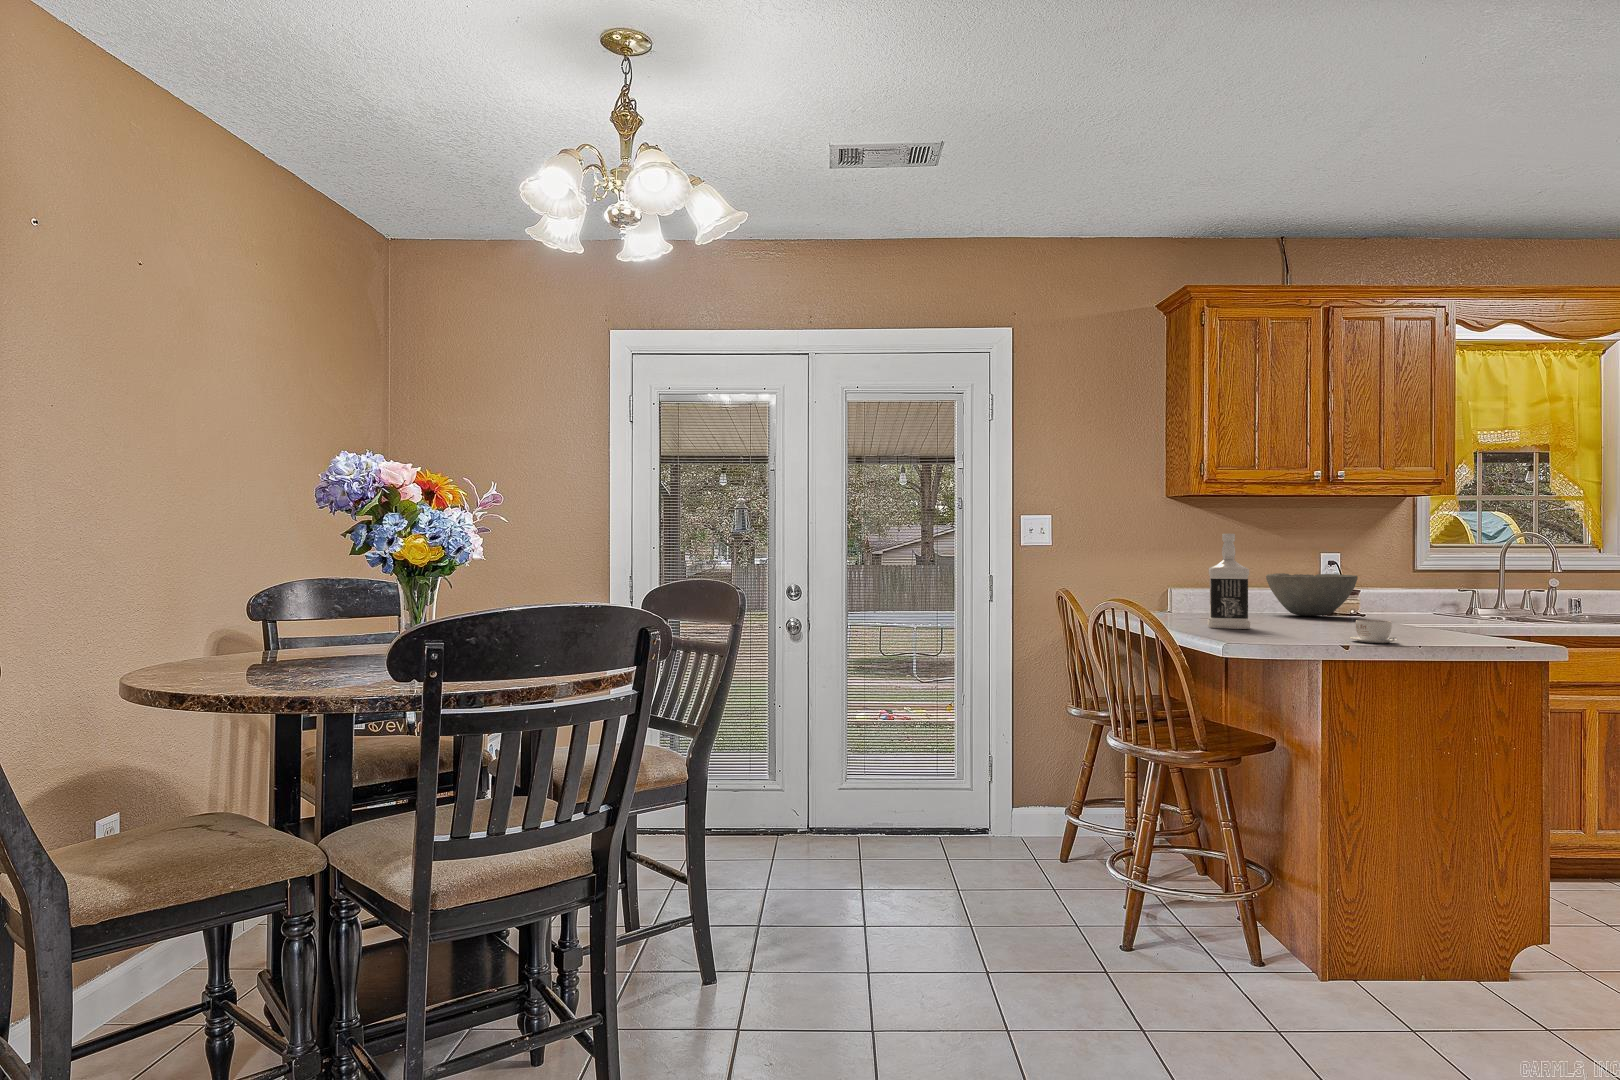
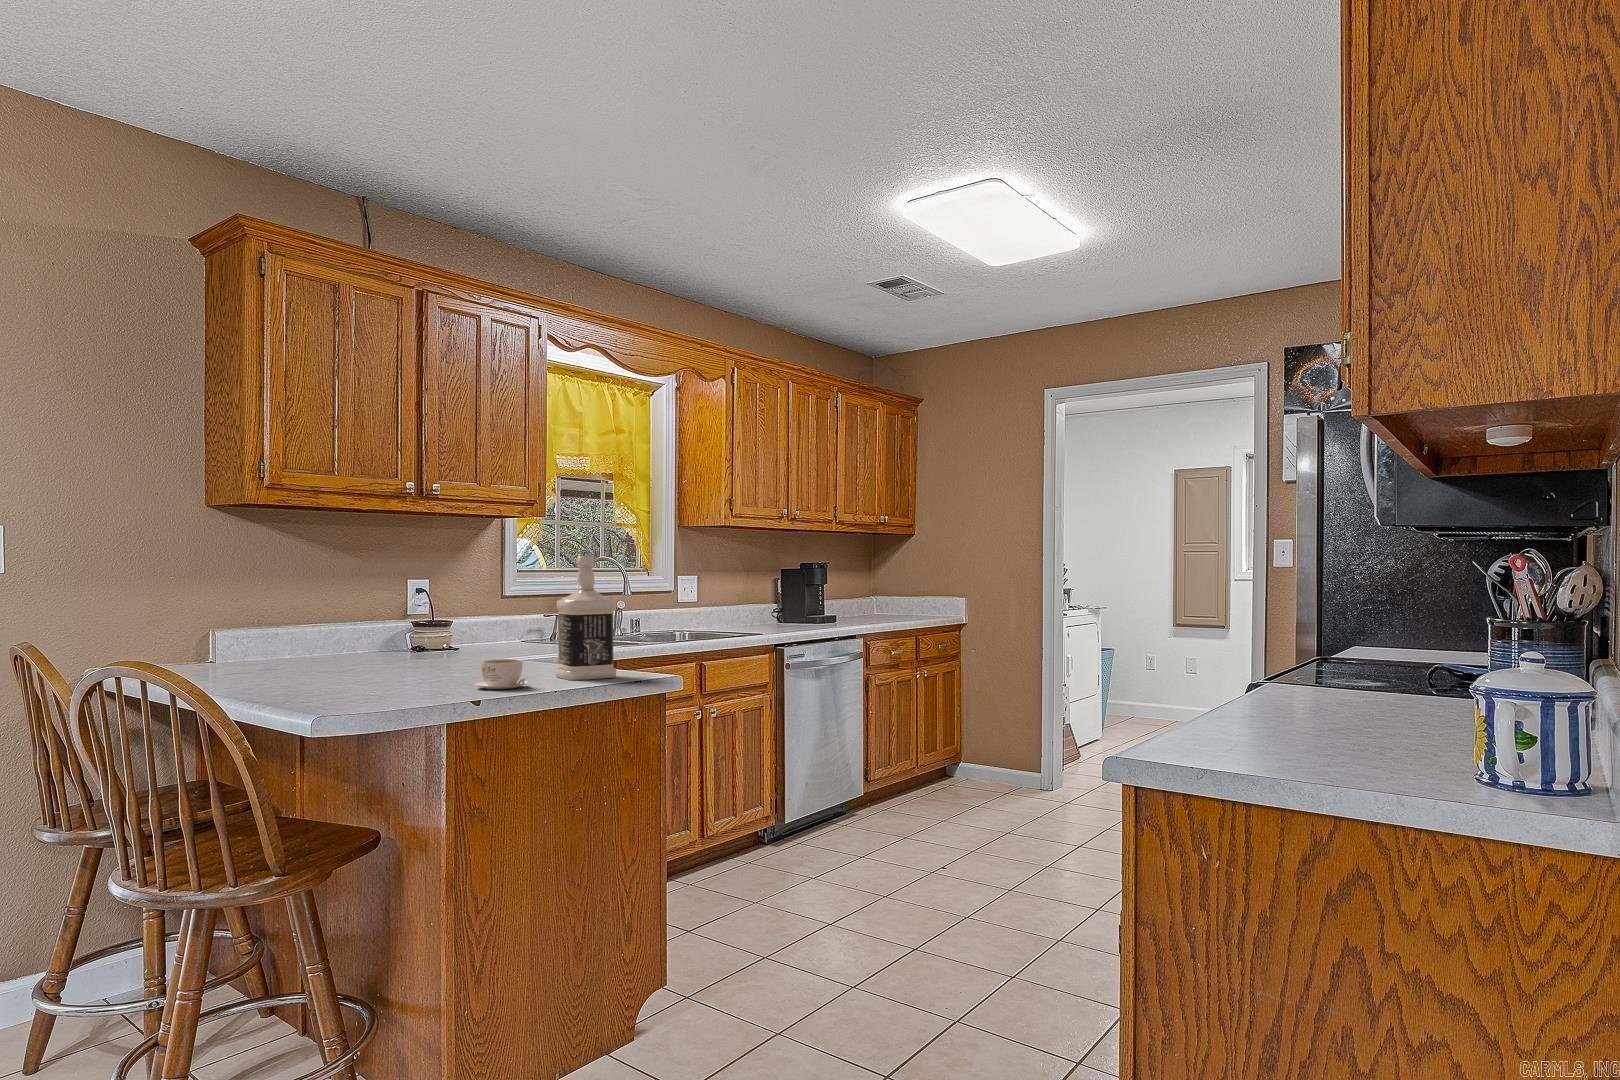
bottle: present [1208,534,1250,629] -> present [556,556,616,680]
bowl: present [1266,573,1358,616] -> none [347,604,454,656]

